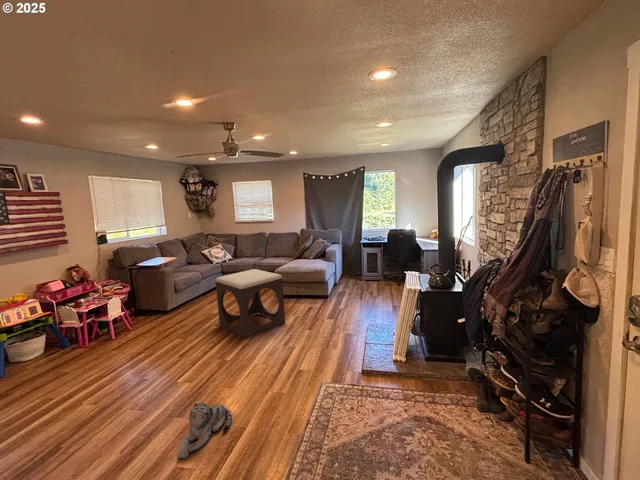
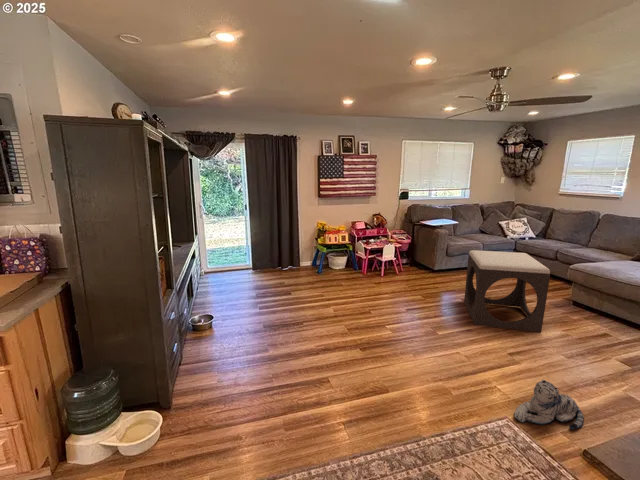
plush toy: present [178,402,232,458] -> present [514,380,584,429]

